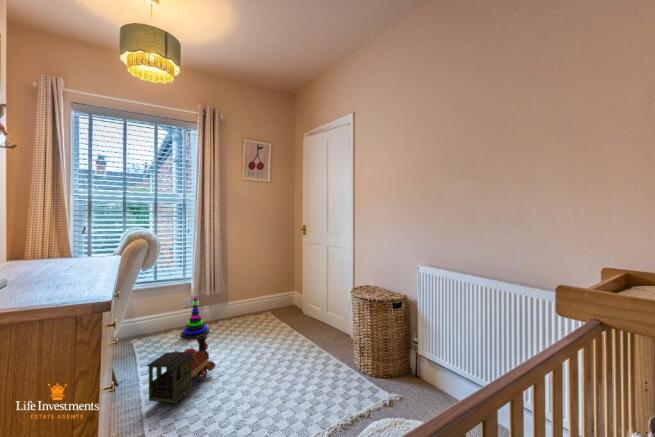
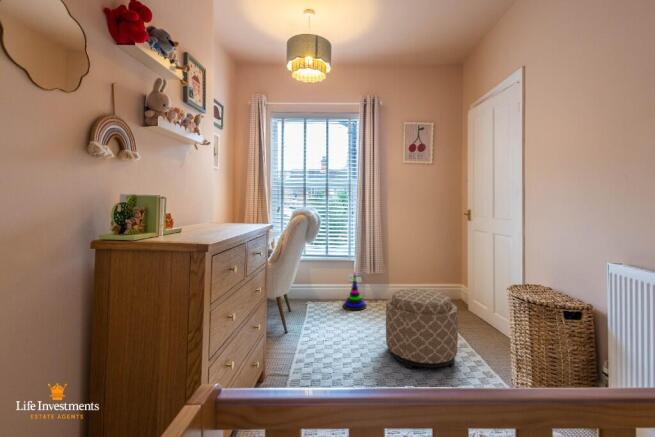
ottoman: none [247,302,311,381] -> present [386,289,458,369]
toy train: present [147,335,215,404] -> none [298,306,358,358]

